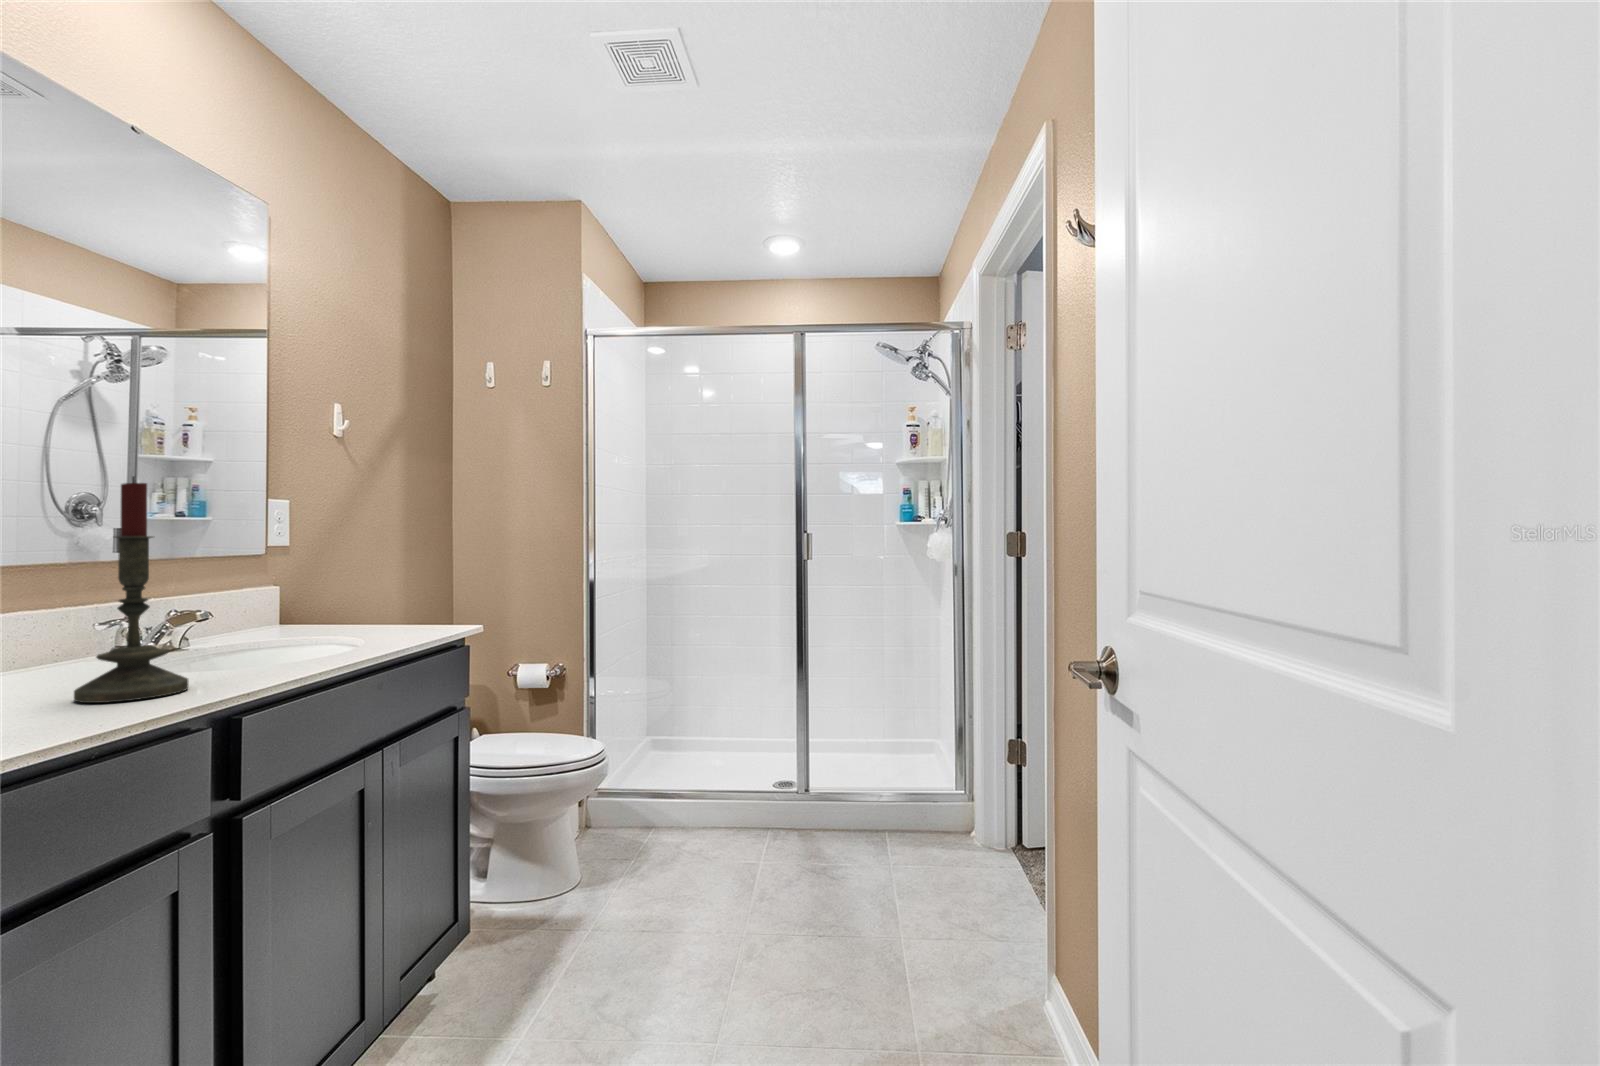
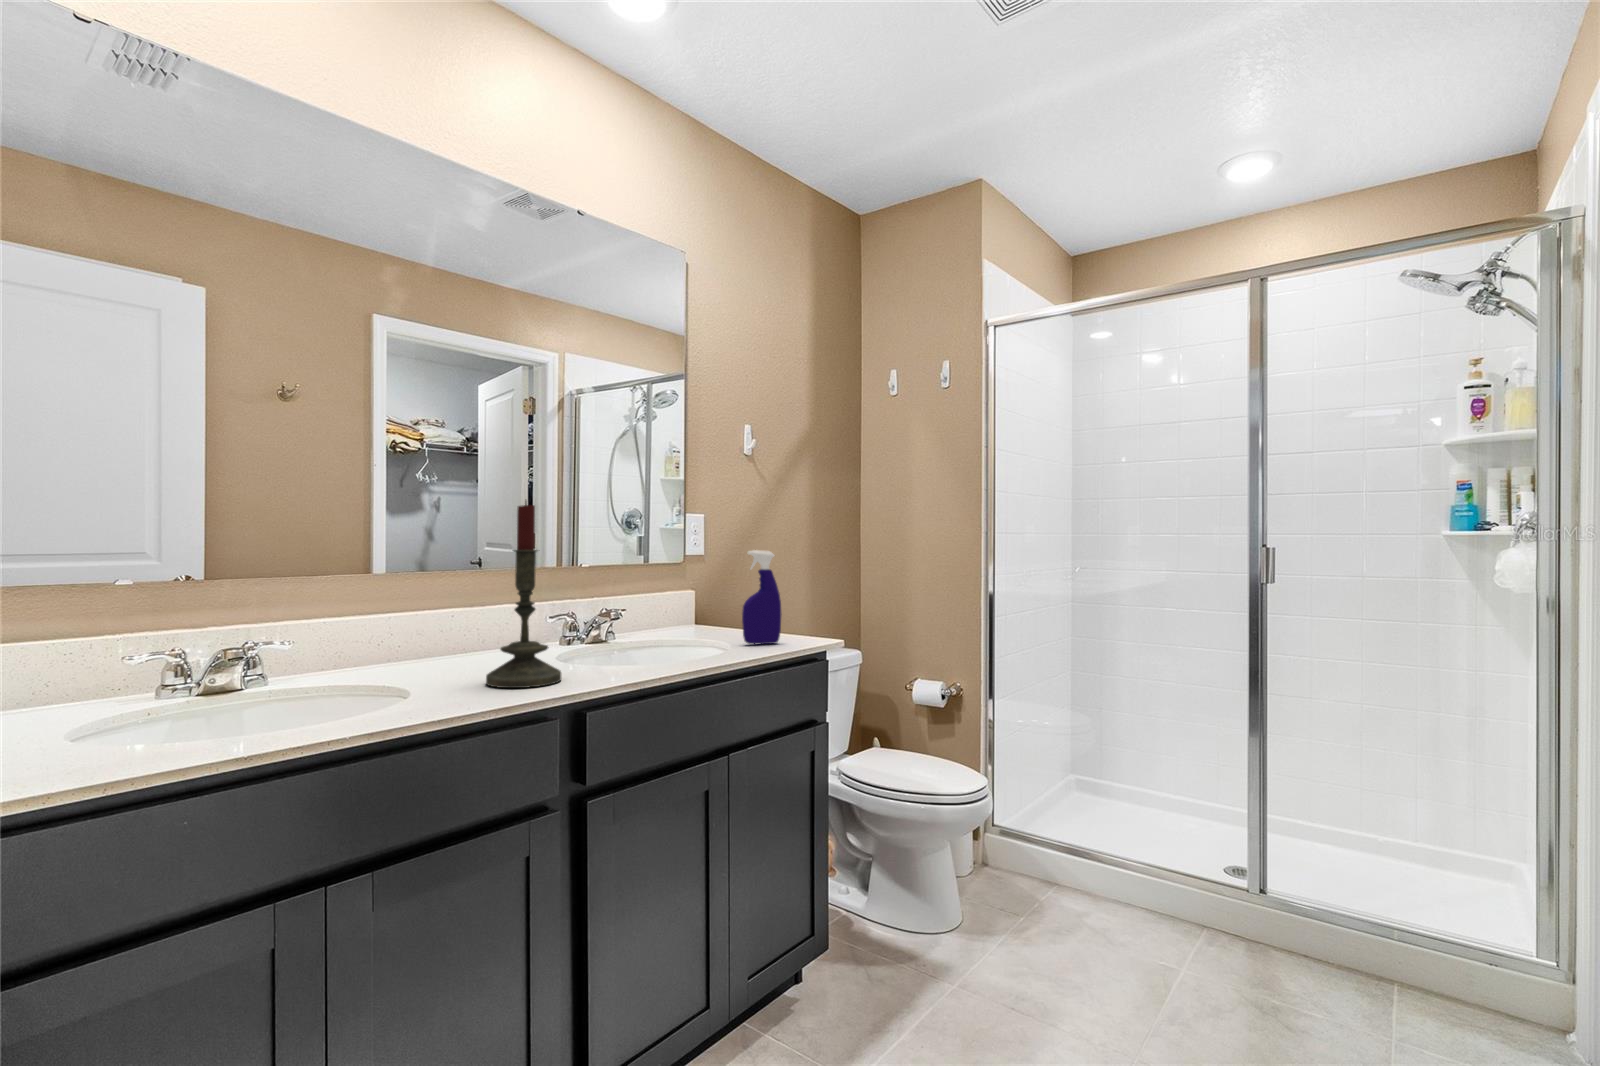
spray bottle: none [369,540,412,638] -> present [742,550,782,644]

